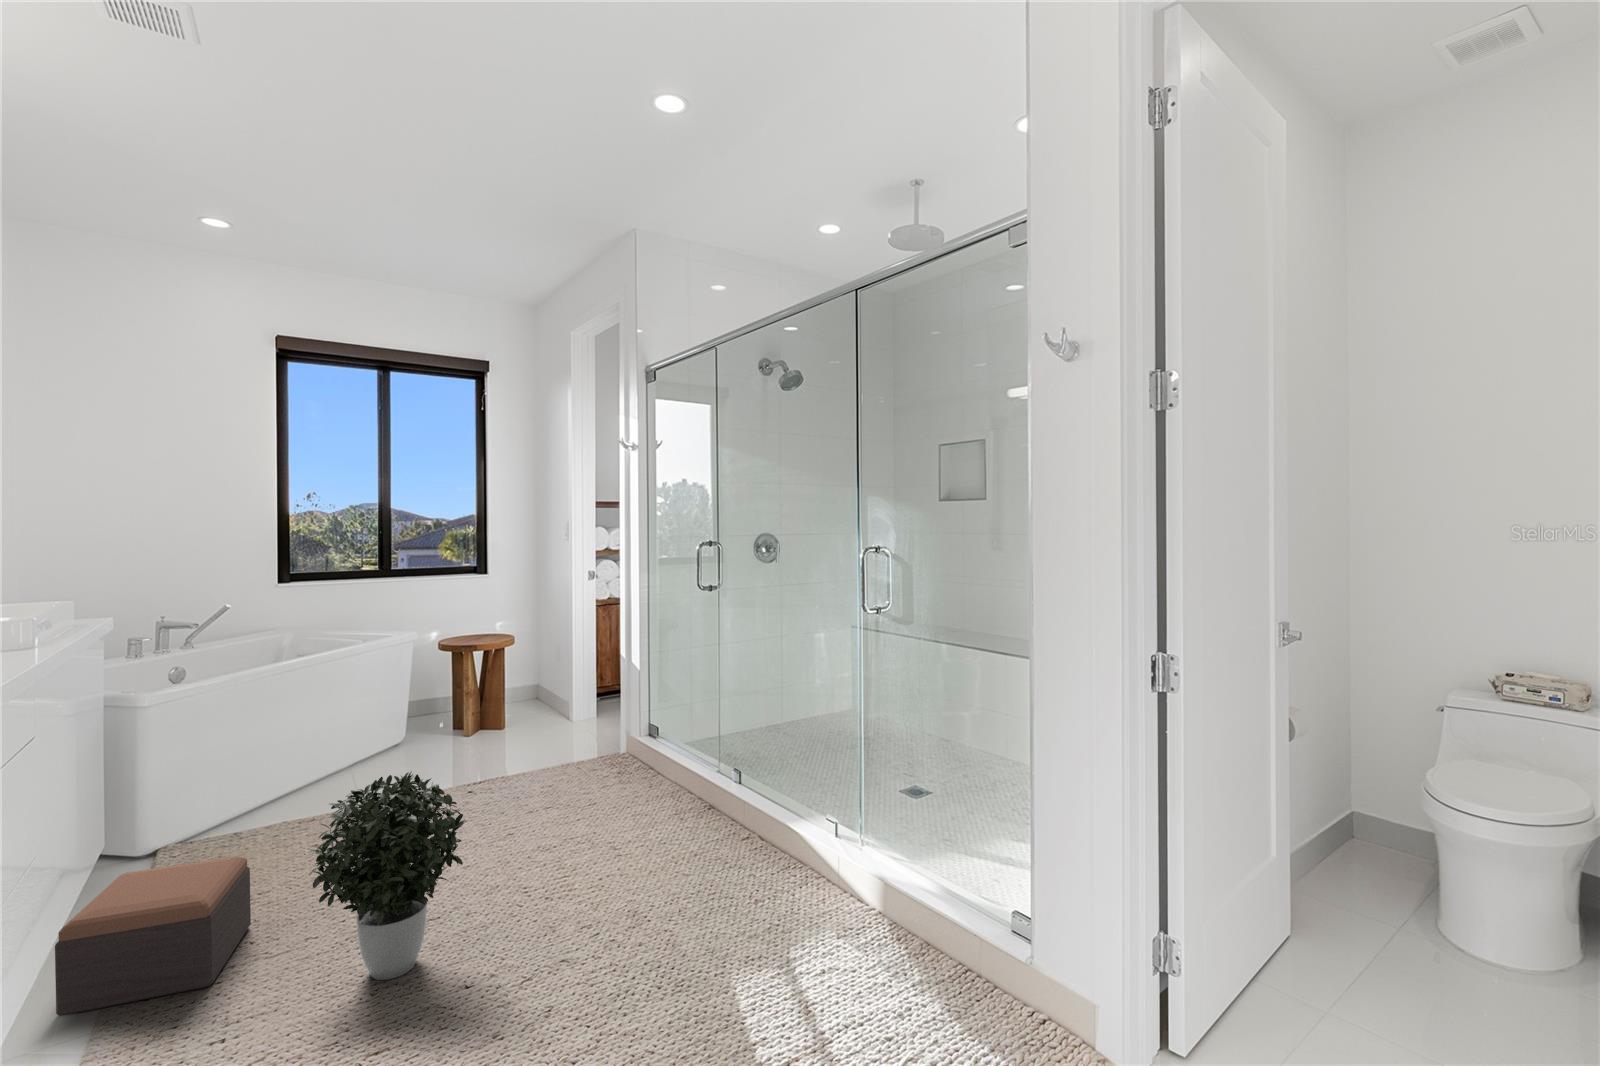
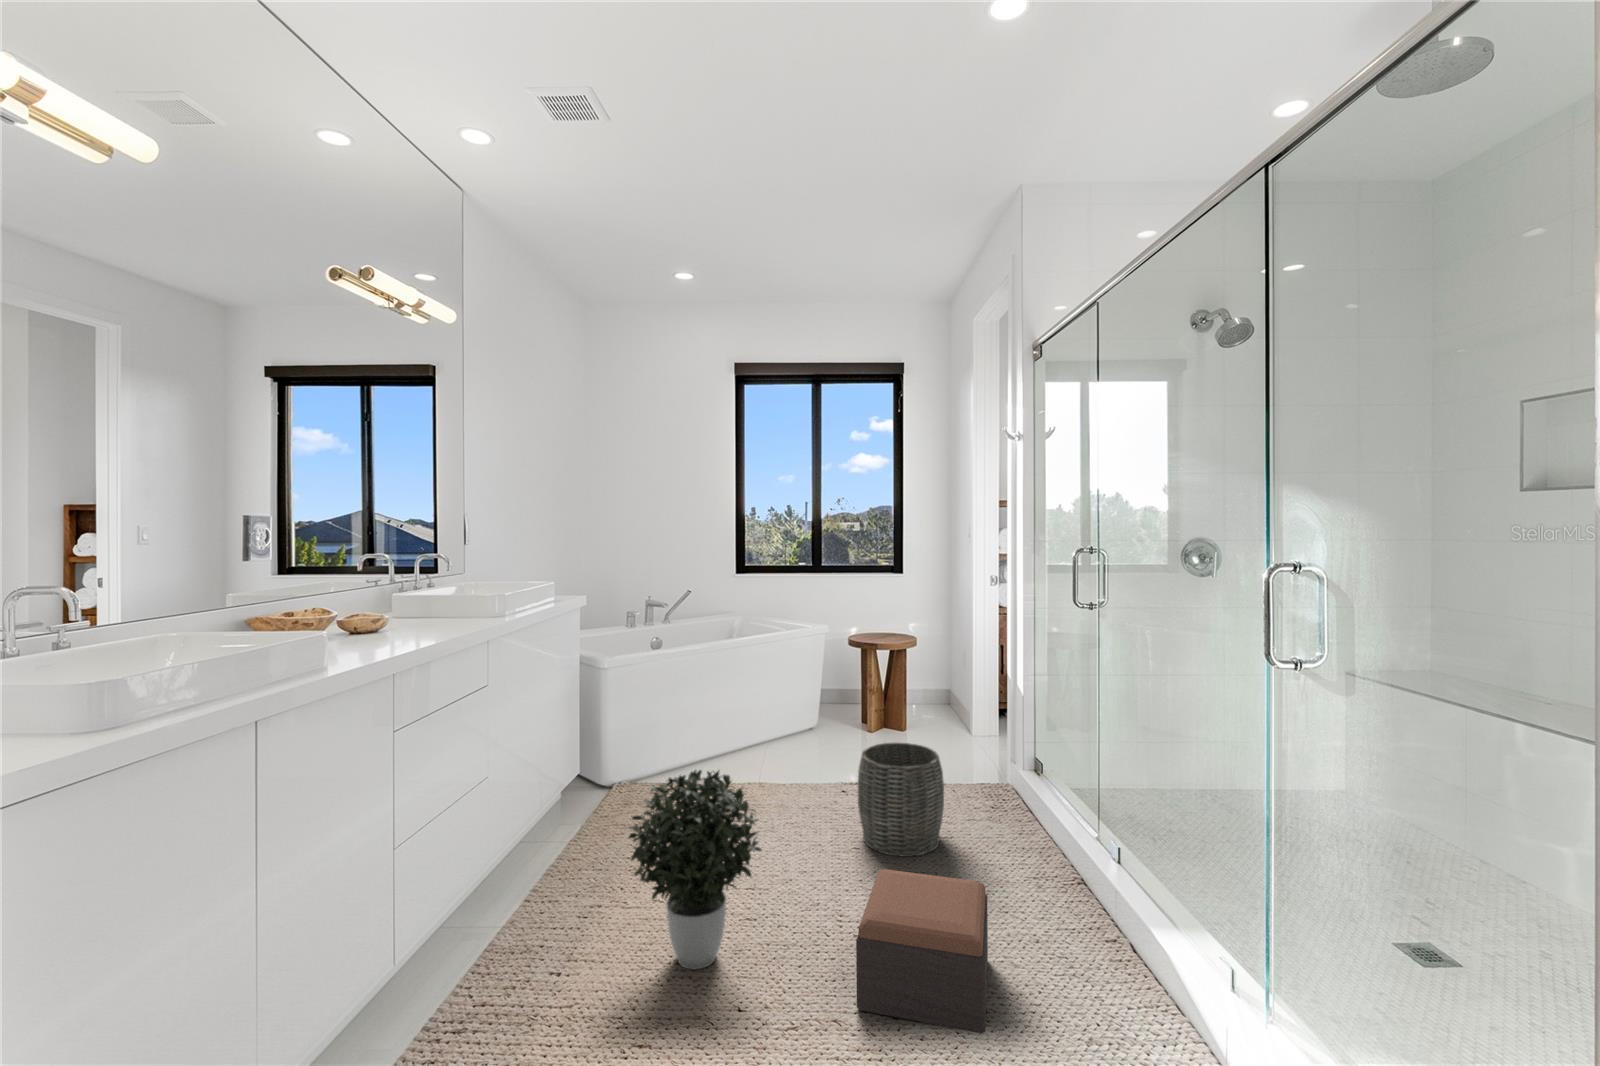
woven basket: none [506,728,591,833] -> present [858,742,944,857]
footstool: present [55,857,251,1016] -> present [856,869,988,1033]

